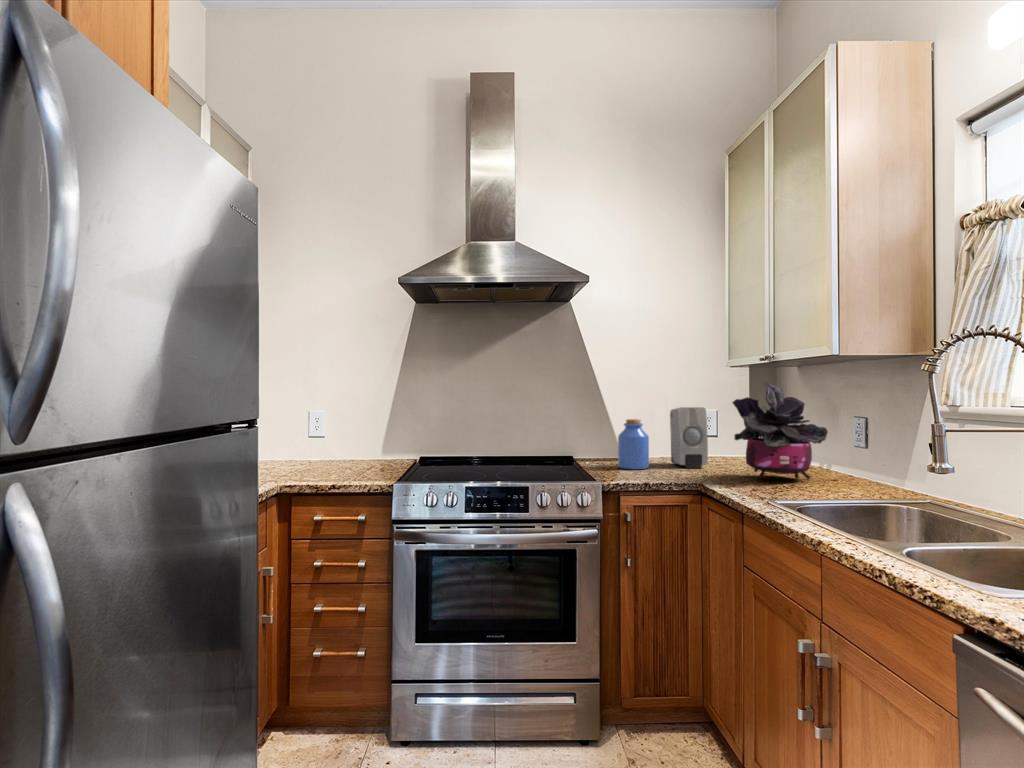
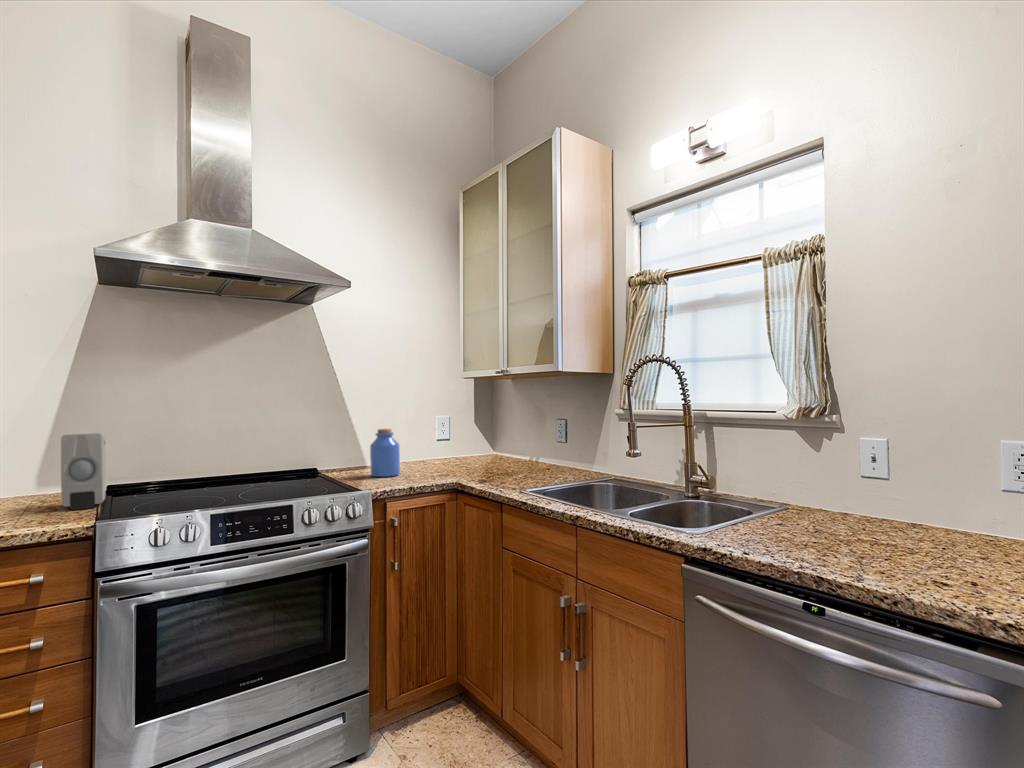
potted plant: present [732,382,828,479] -> none [477,392,550,475]
soap dispenser: present [670,407,708,468] -> present [61,433,105,510]

